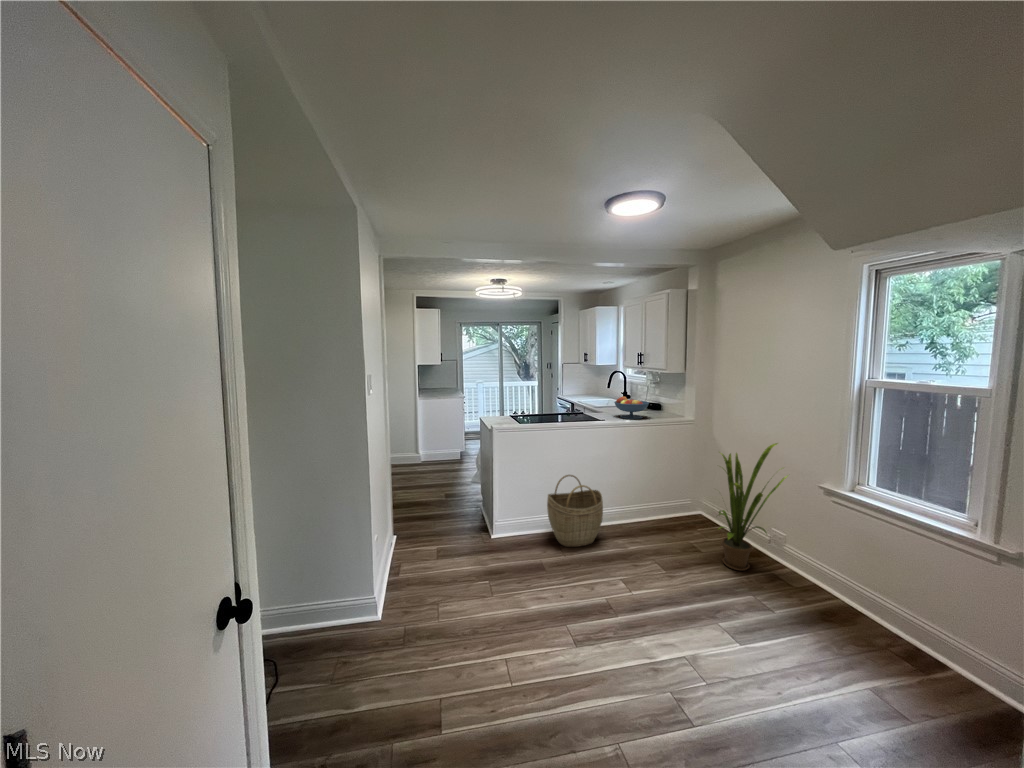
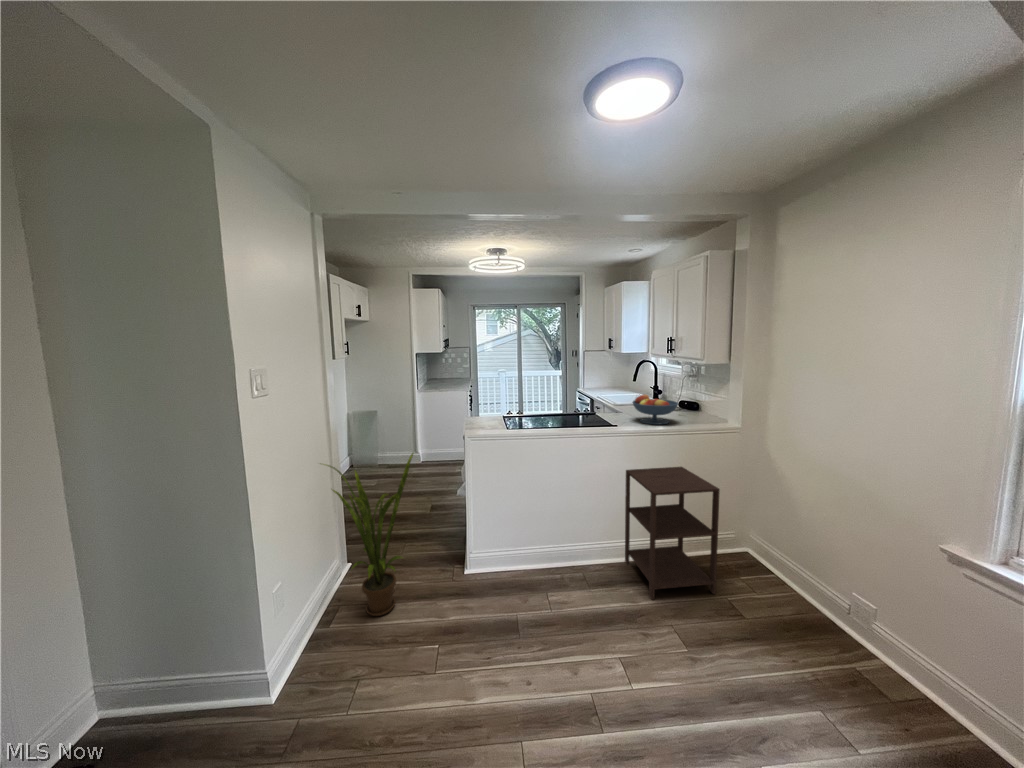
house plant: present [719,443,787,571] -> present [324,453,413,616]
side table: none [613,450,683,547] -> present [625,467,720,600]
woven basket: present [547,475,603,547] -> none [534,497,607,594]

